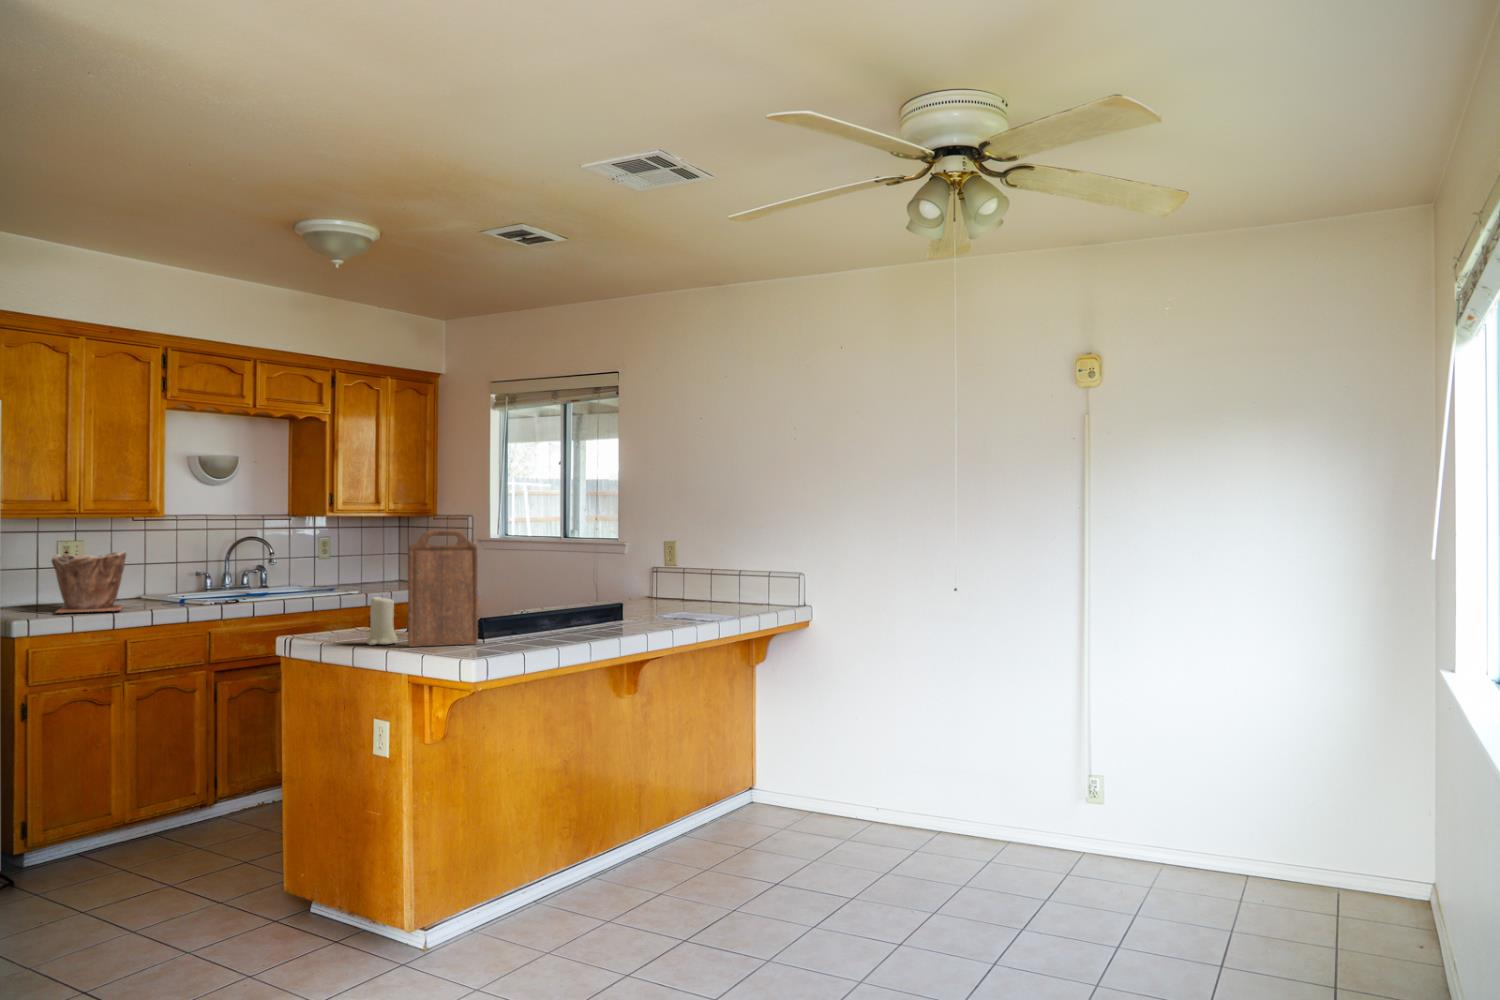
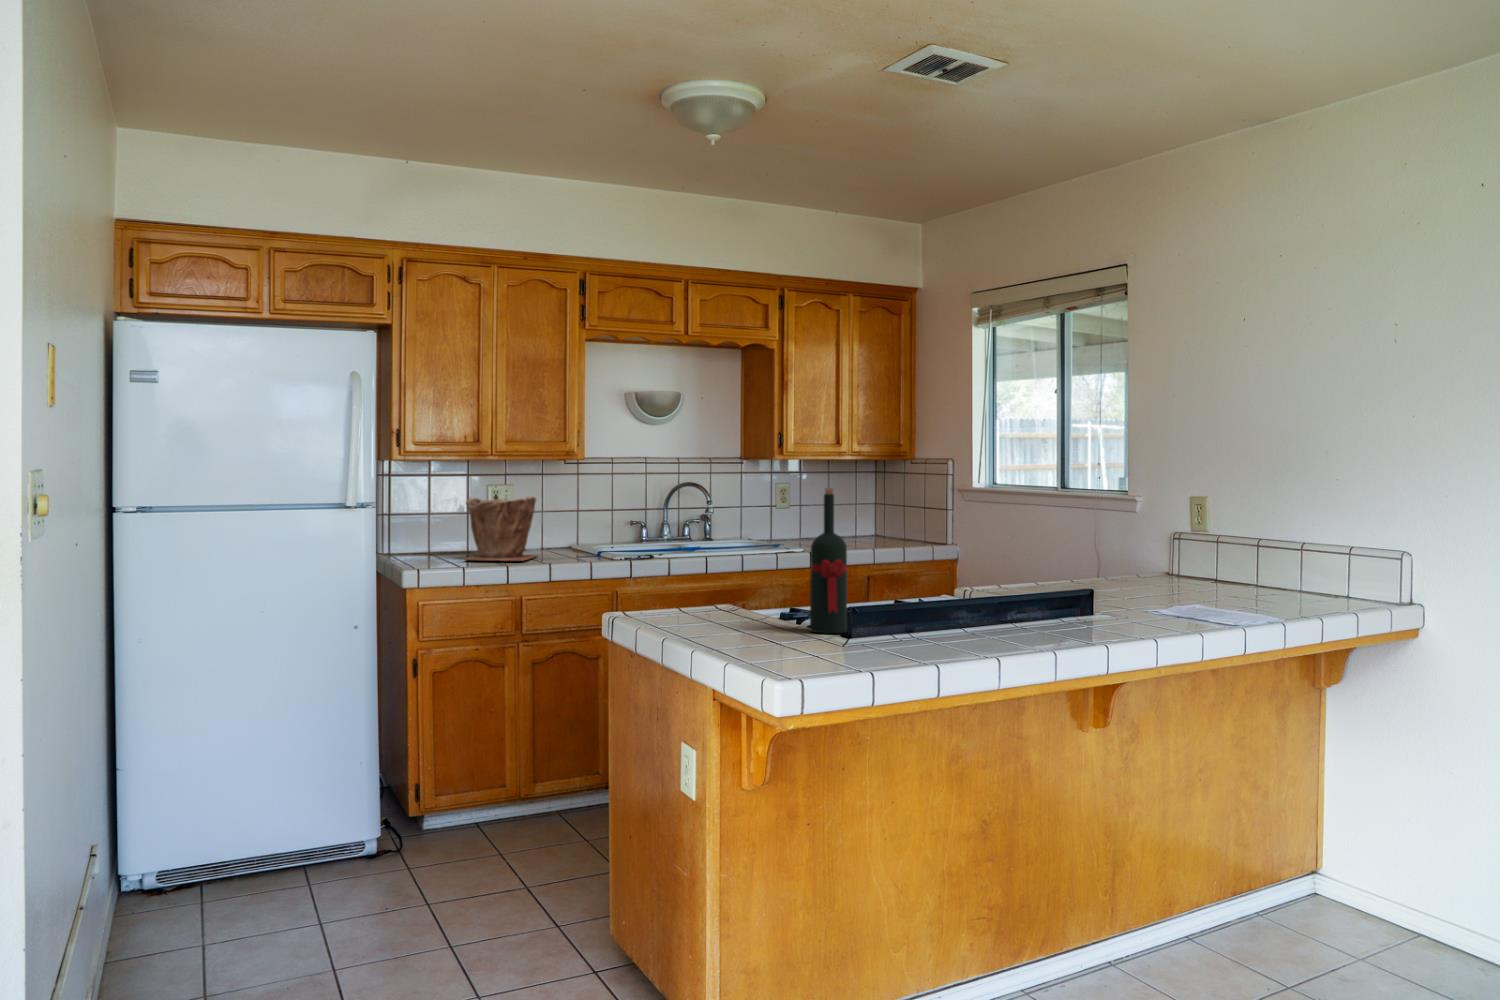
cutting board: present [408,530,478,647] -> none [698,464,790,625]
wine bottle: none [499,547,525,647] -> present [810,488,847,634]
candle: present [366,597,397,645] -> none [660,551,699,617]

